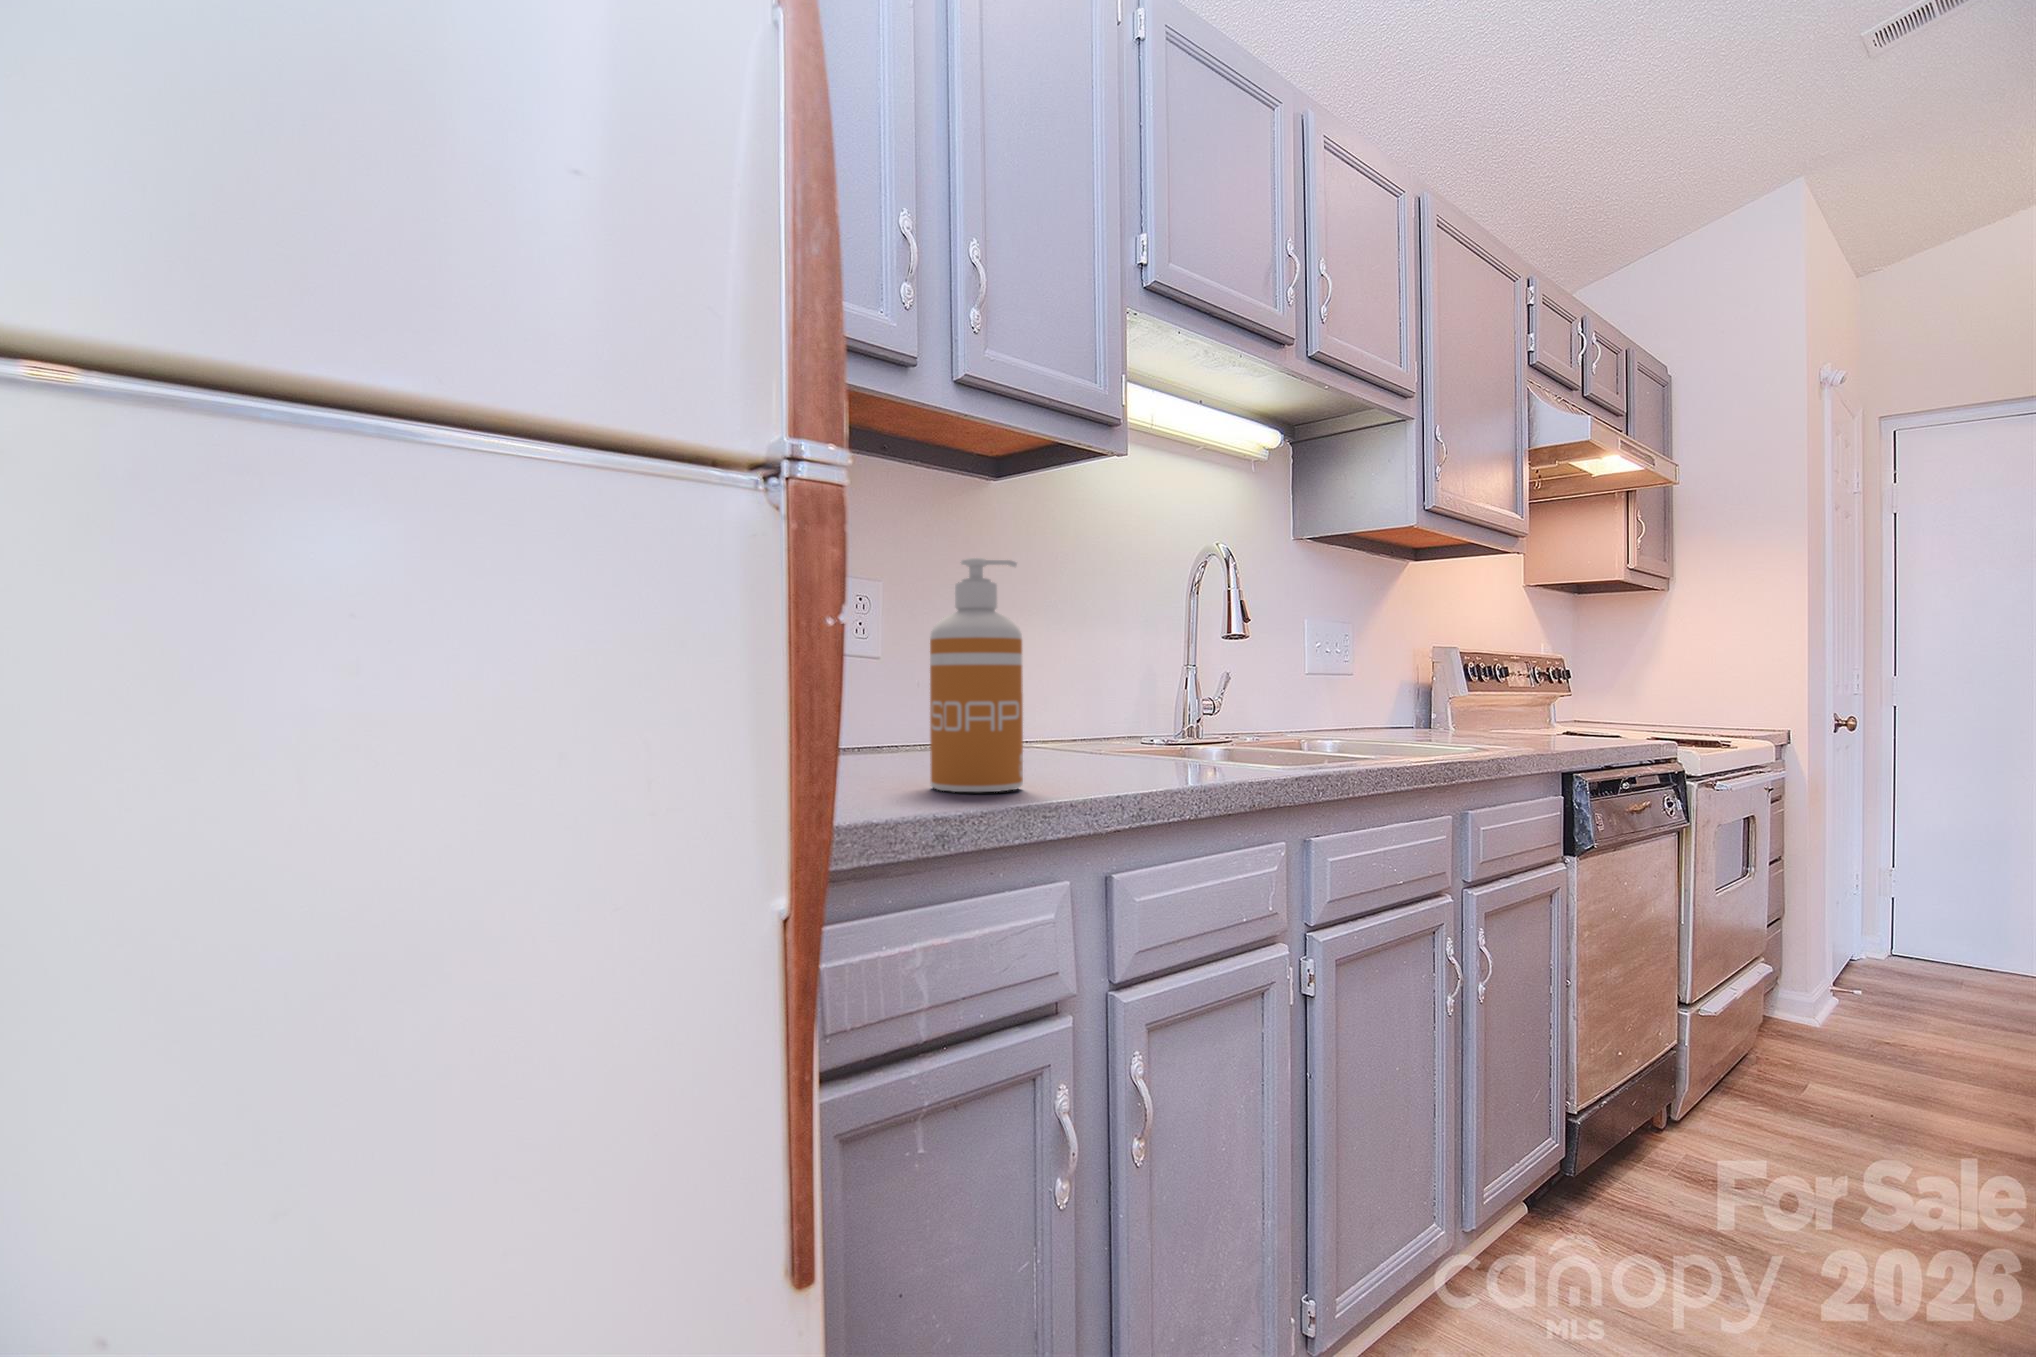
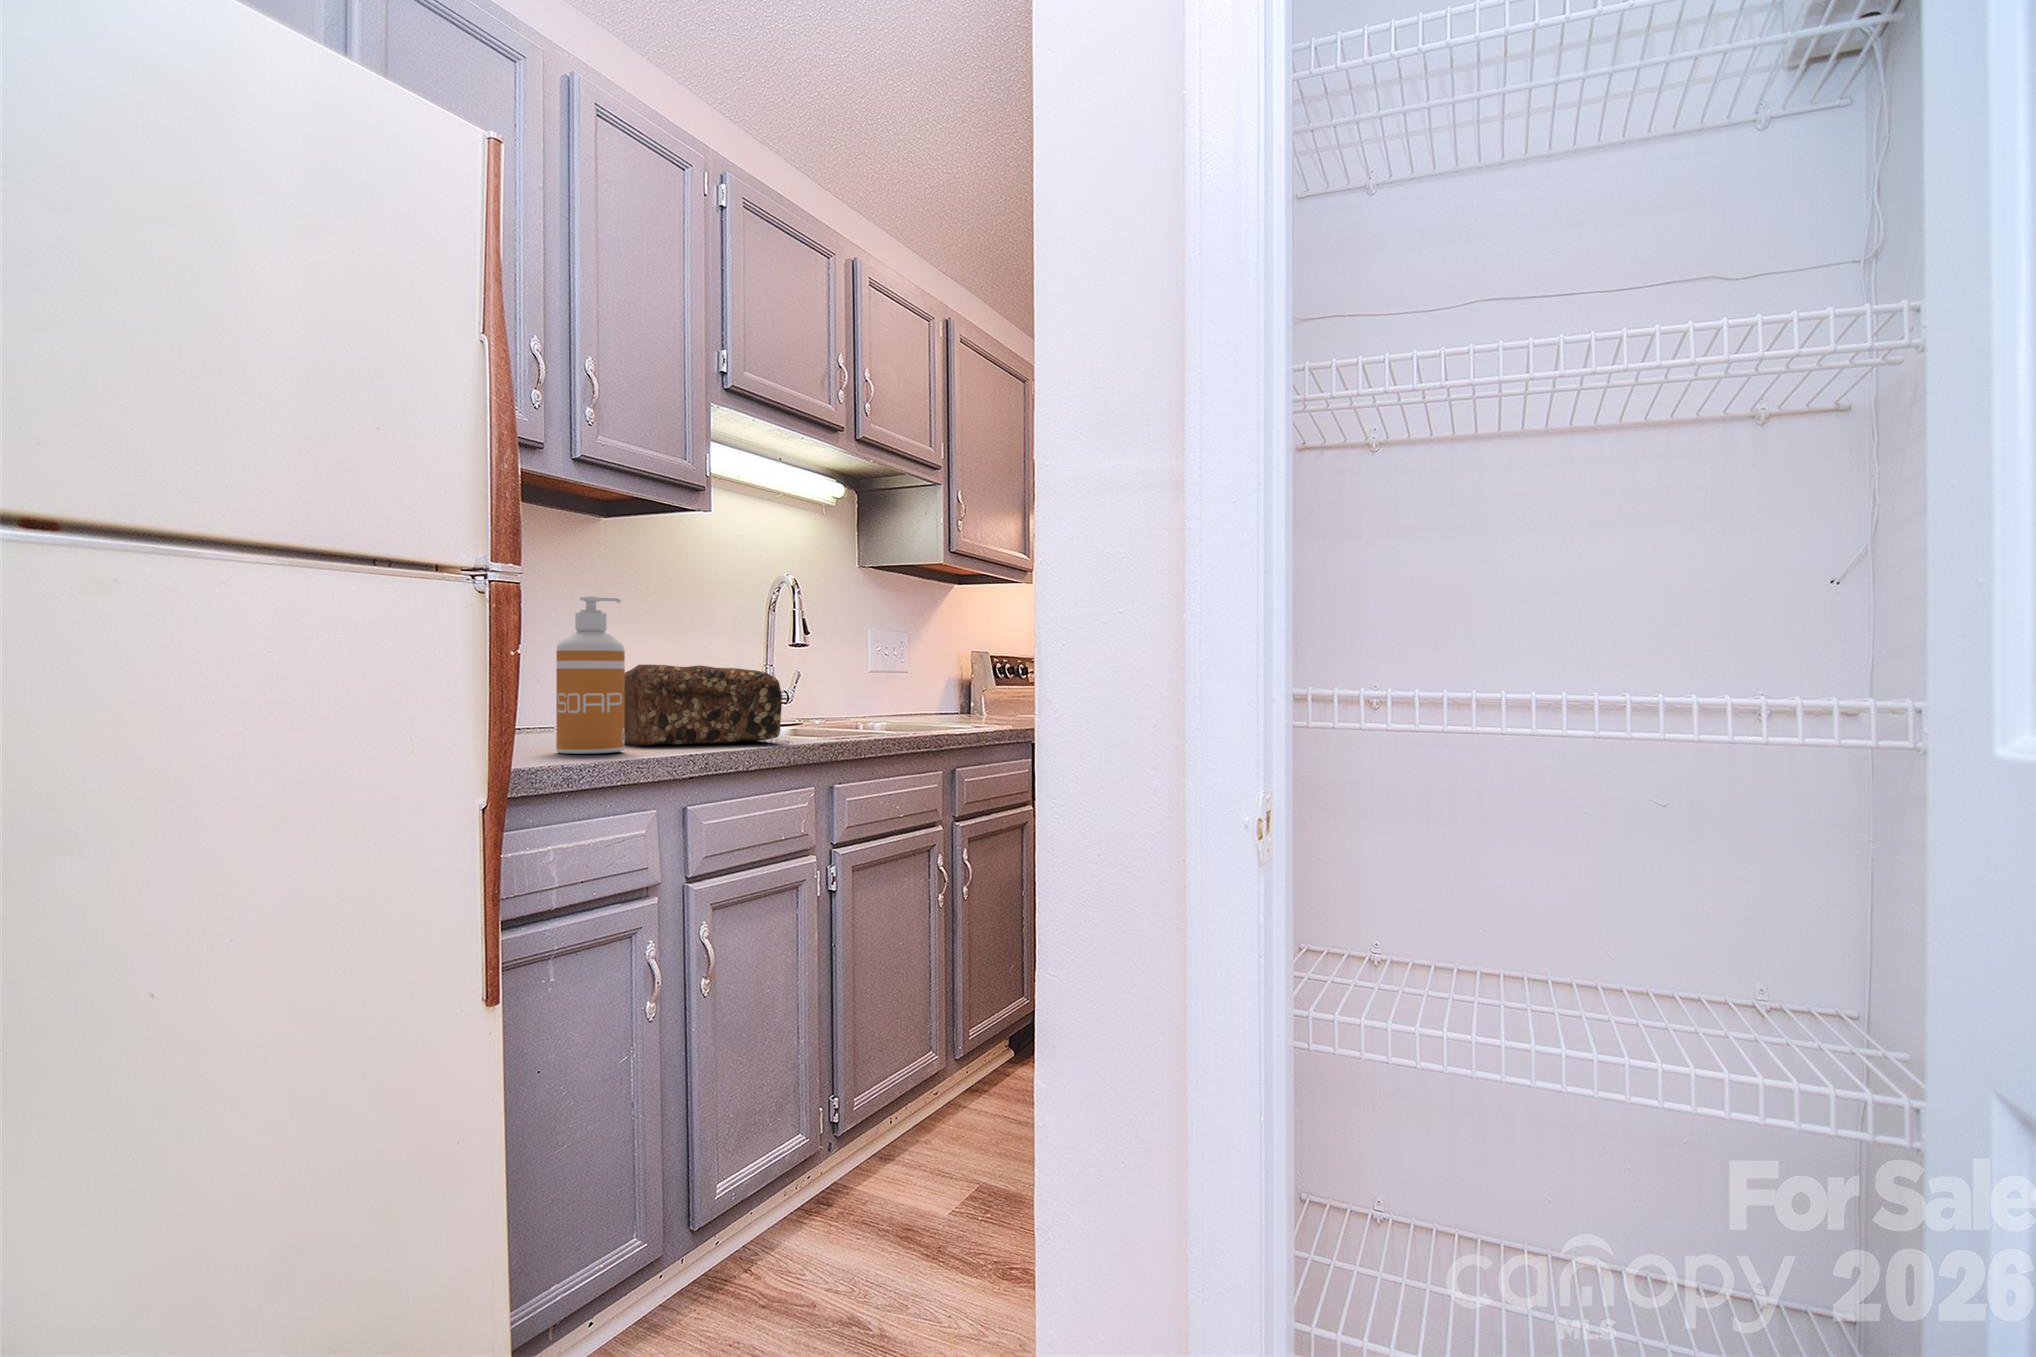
bread loaf: none [1005,661,1237,777] -> present [625,665,782,746]

